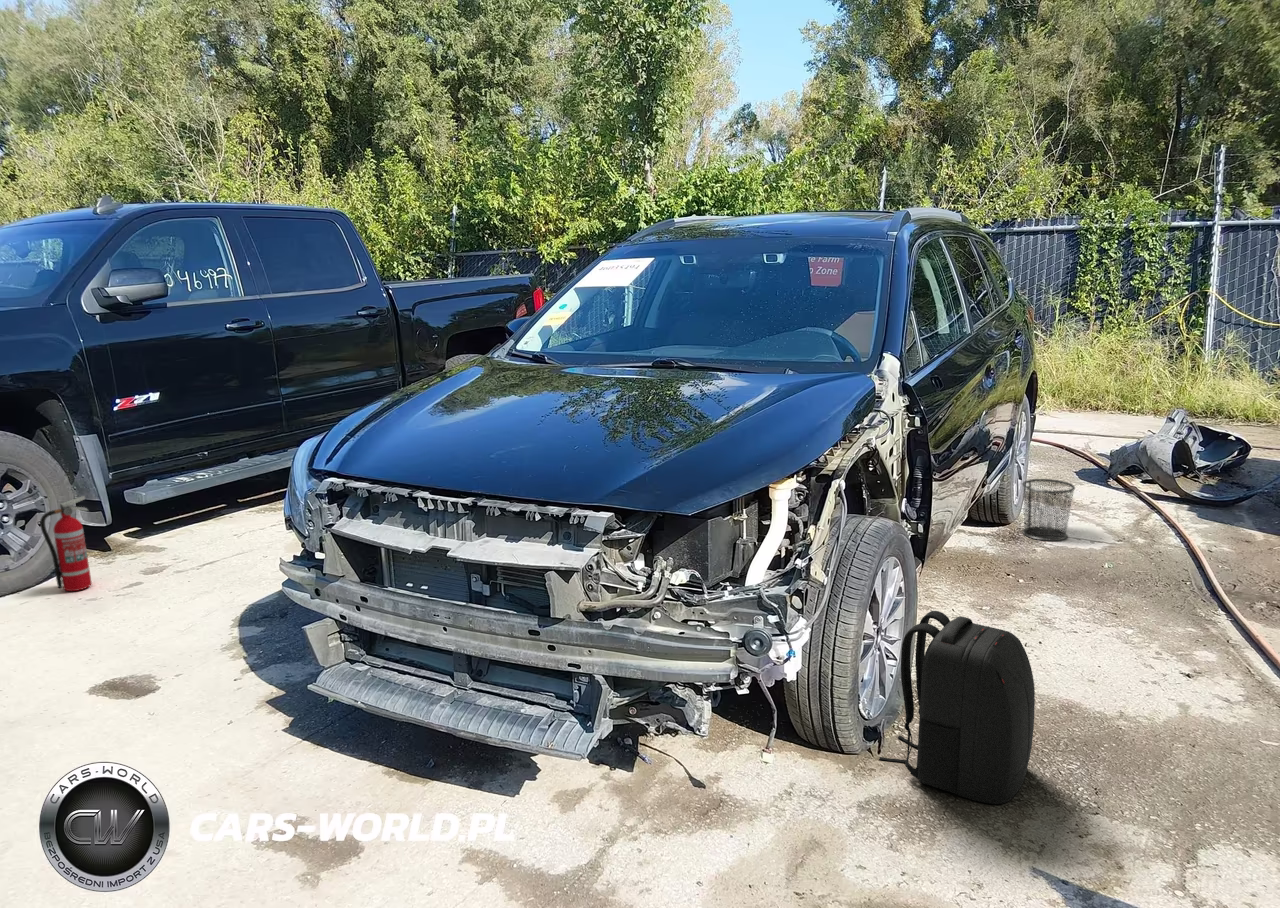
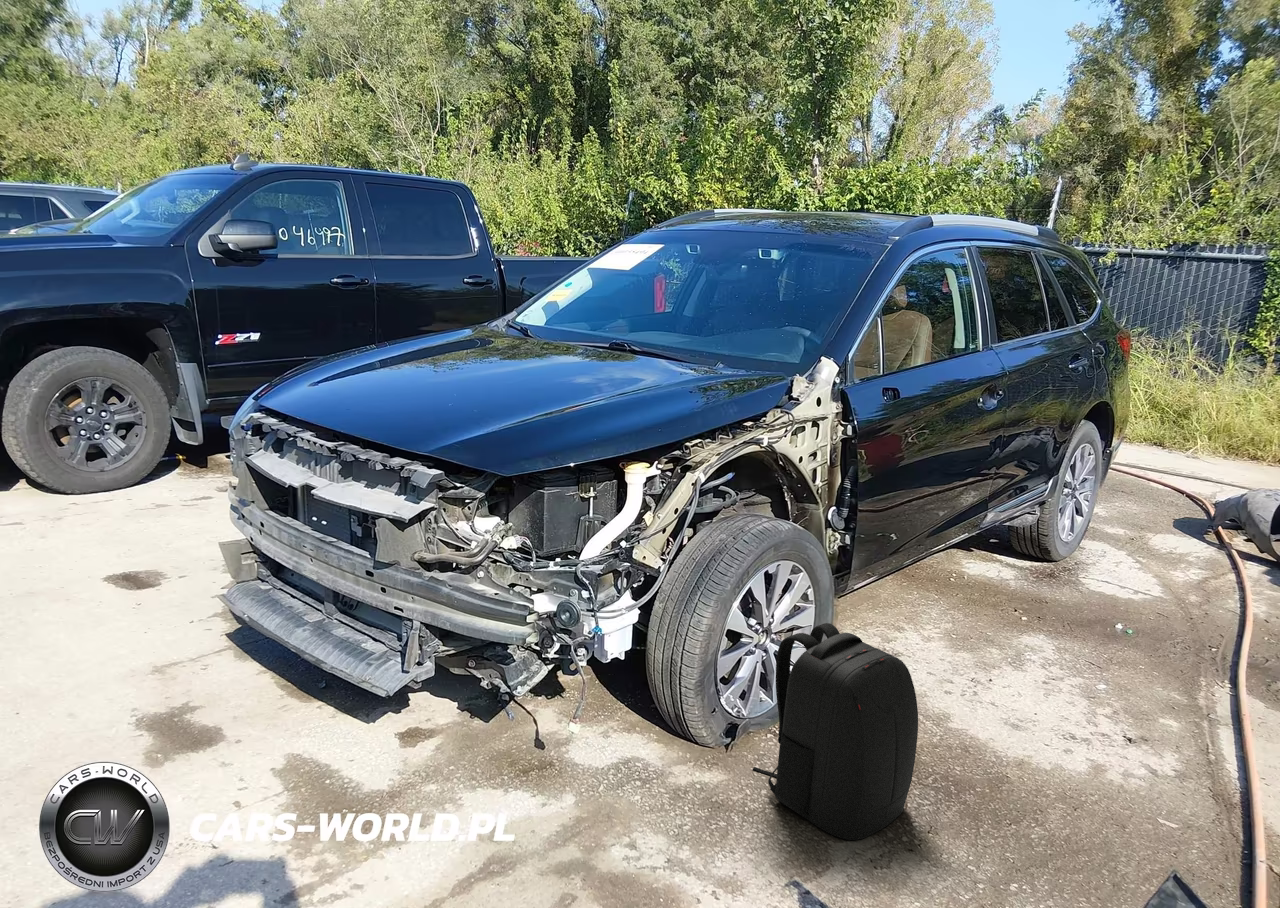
waste bin: present [1023,479,1075,541] -> none [1074,515,1138,585]
fire extinguisher: present [40,496,91,591] -> none [135,414,178,496]

